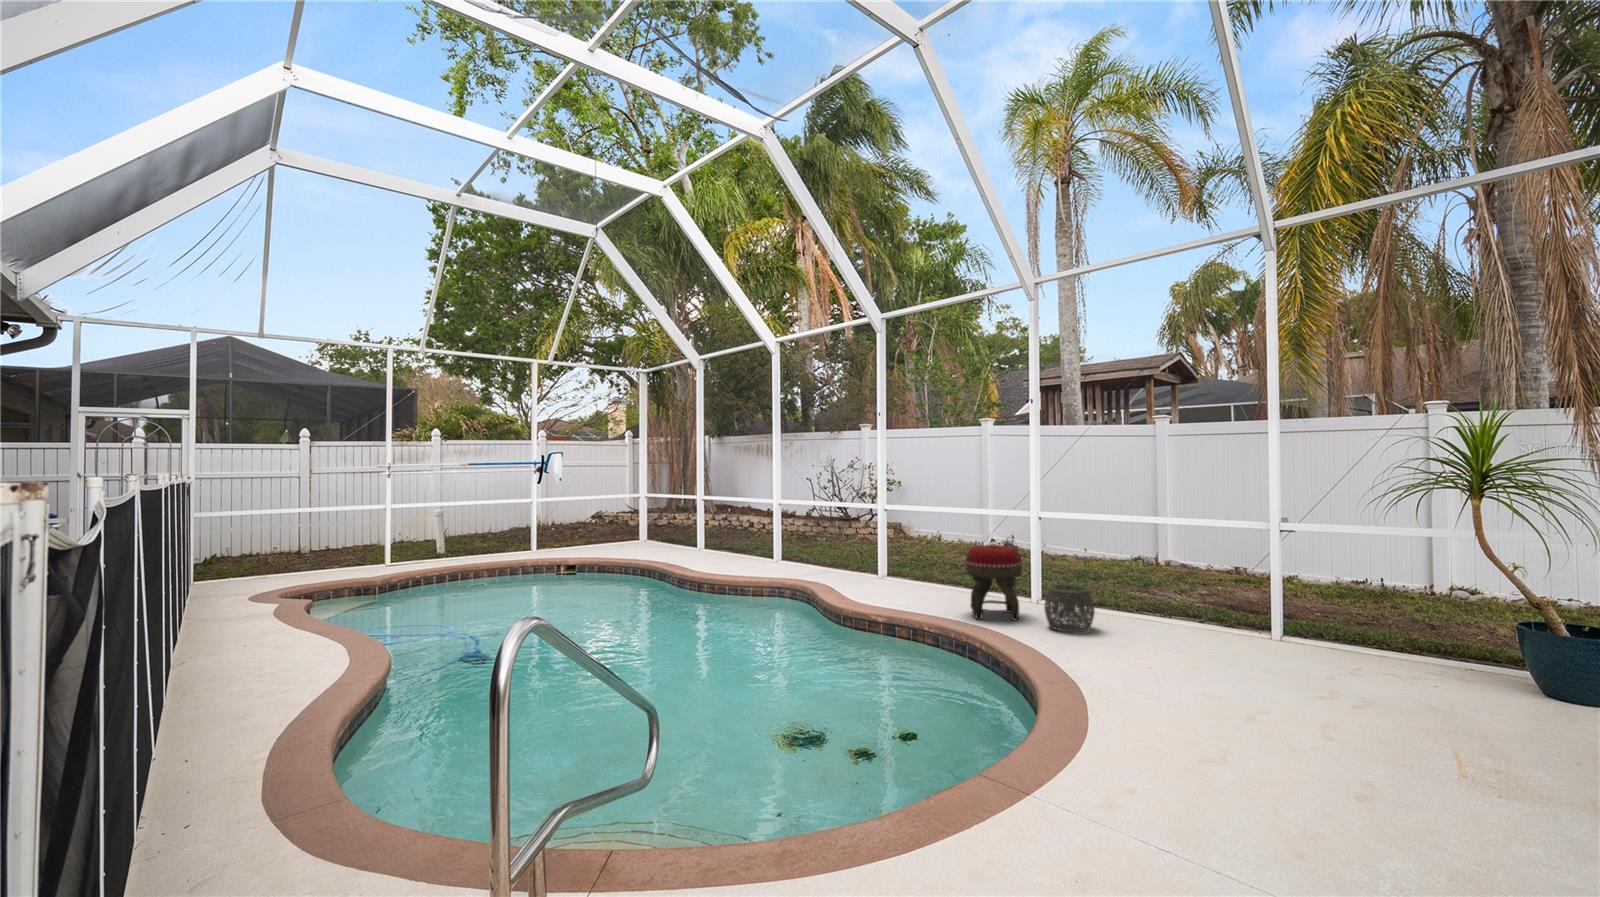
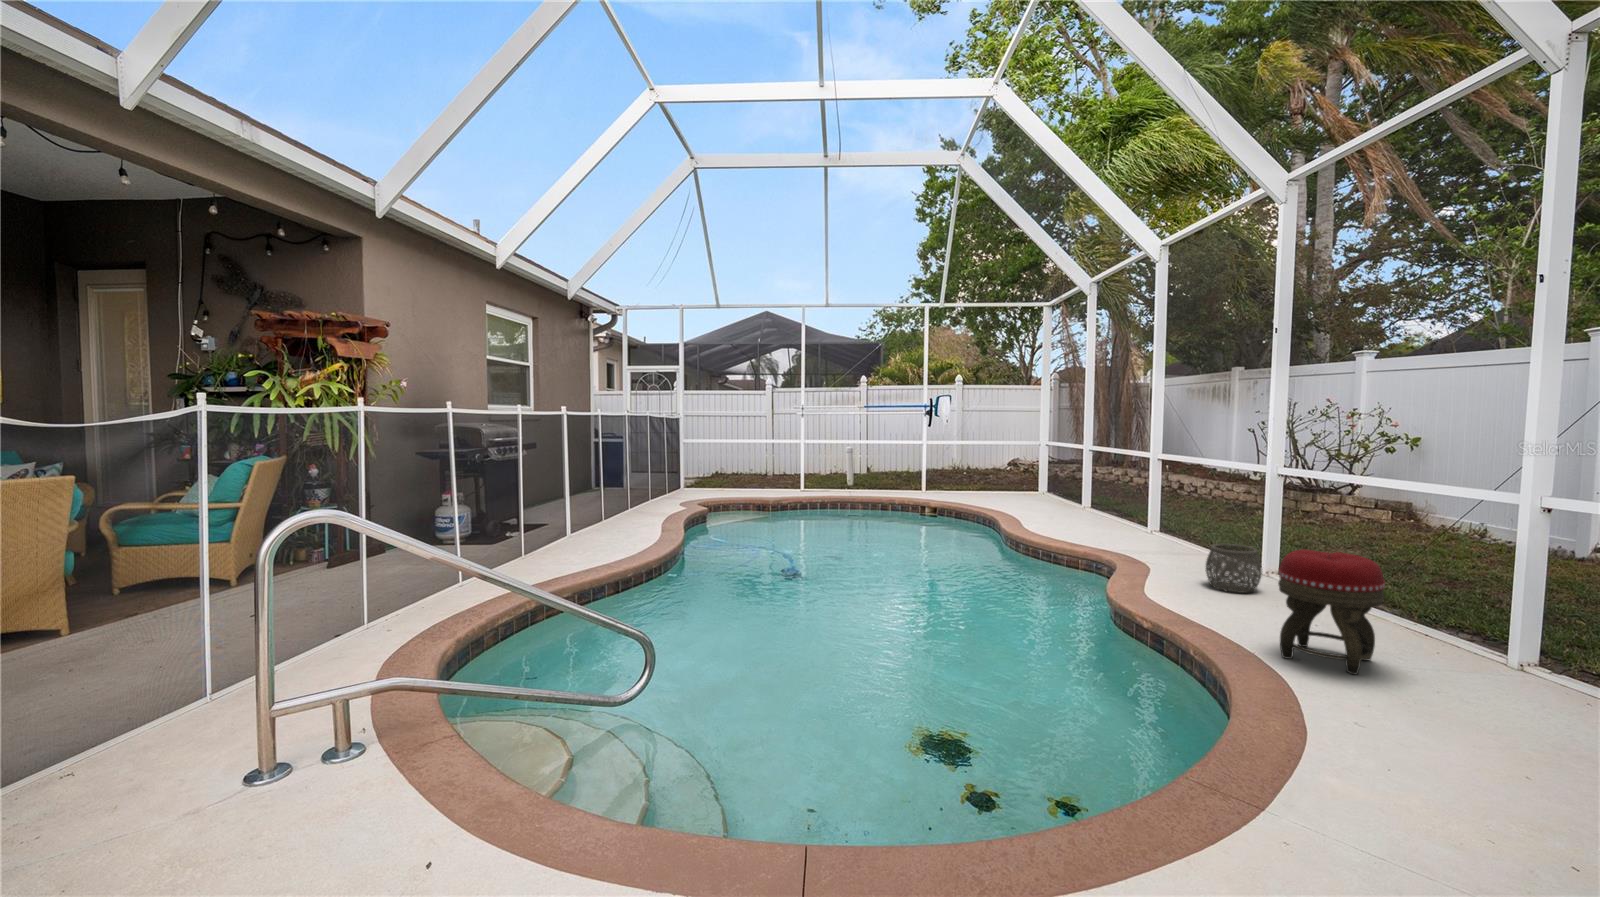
woven basket: present [1045,584,1094,632] -> present [1205,544,1262,593]

